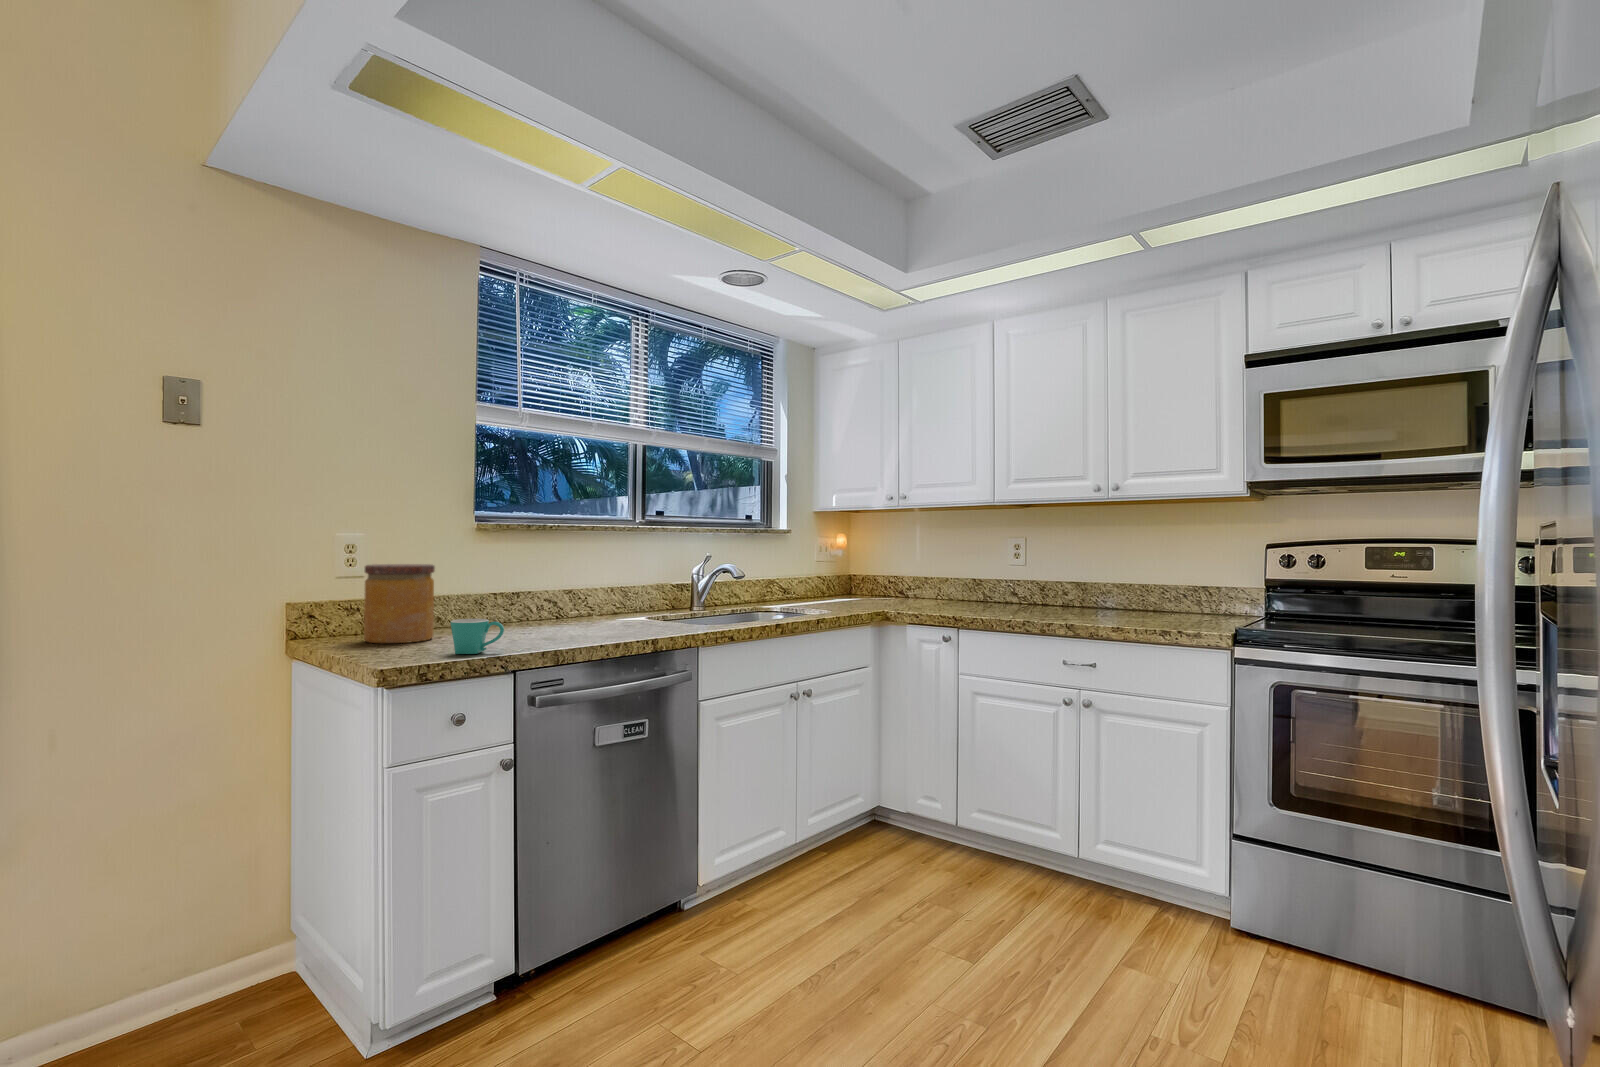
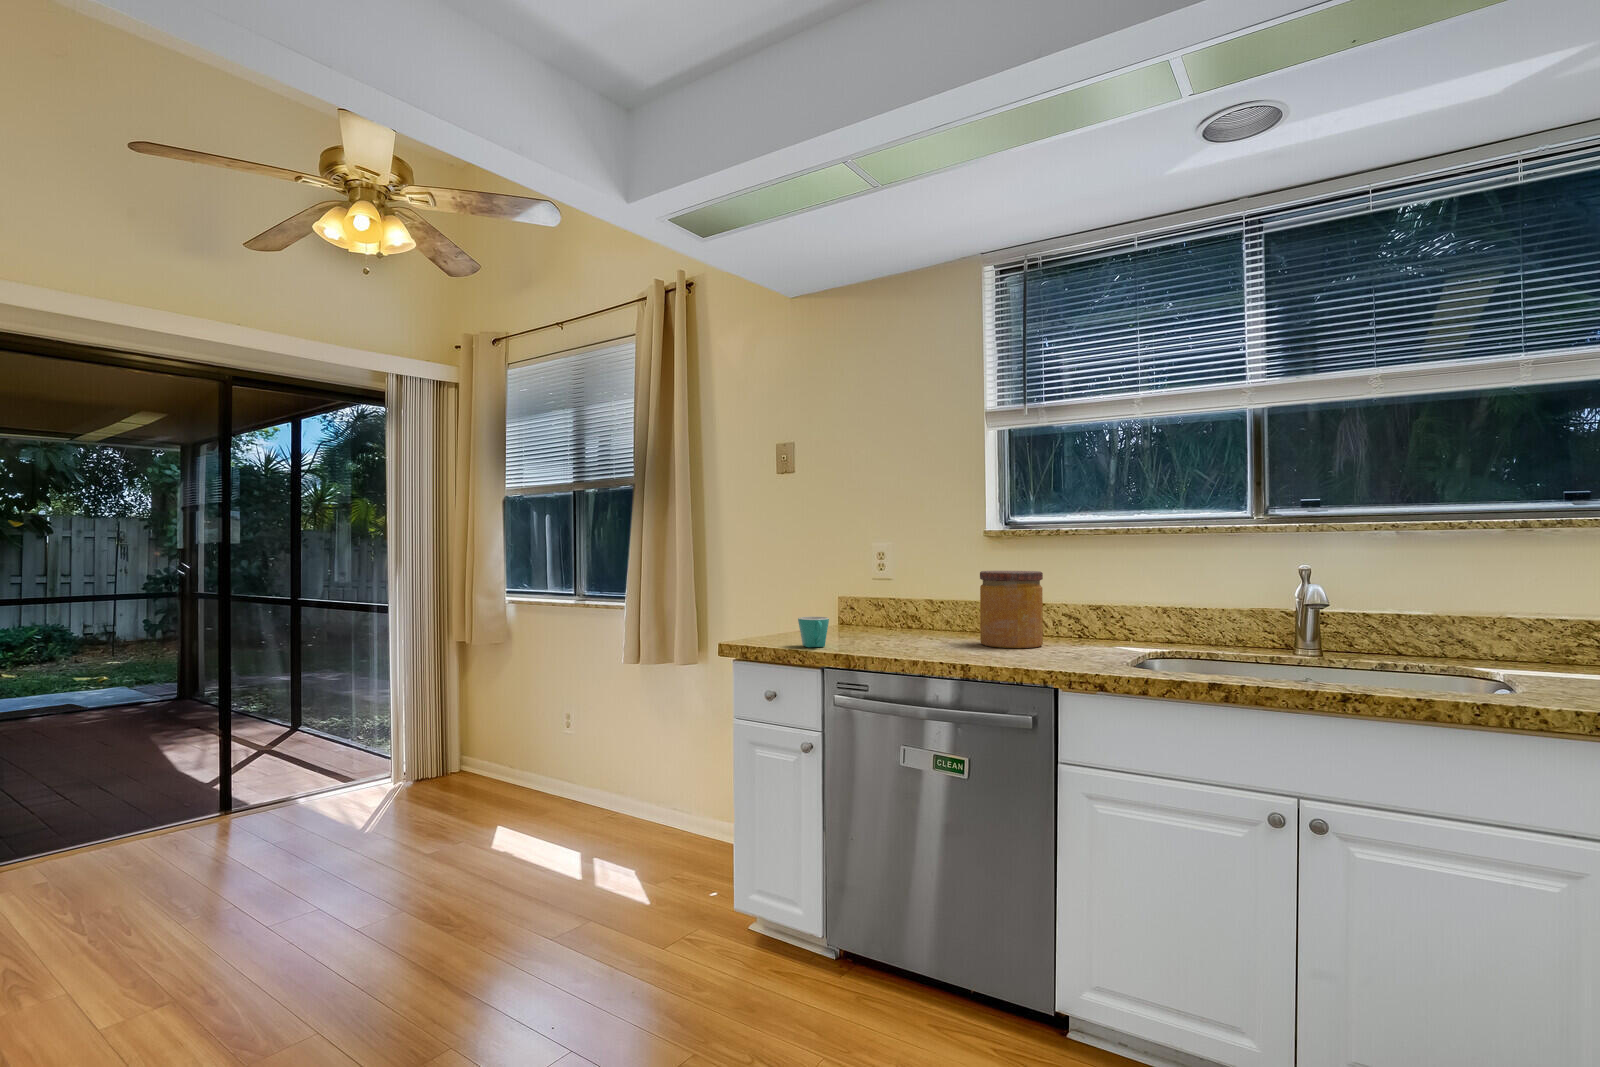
jar: present [364,564,435,643] -> present [980,571,1043,648]

